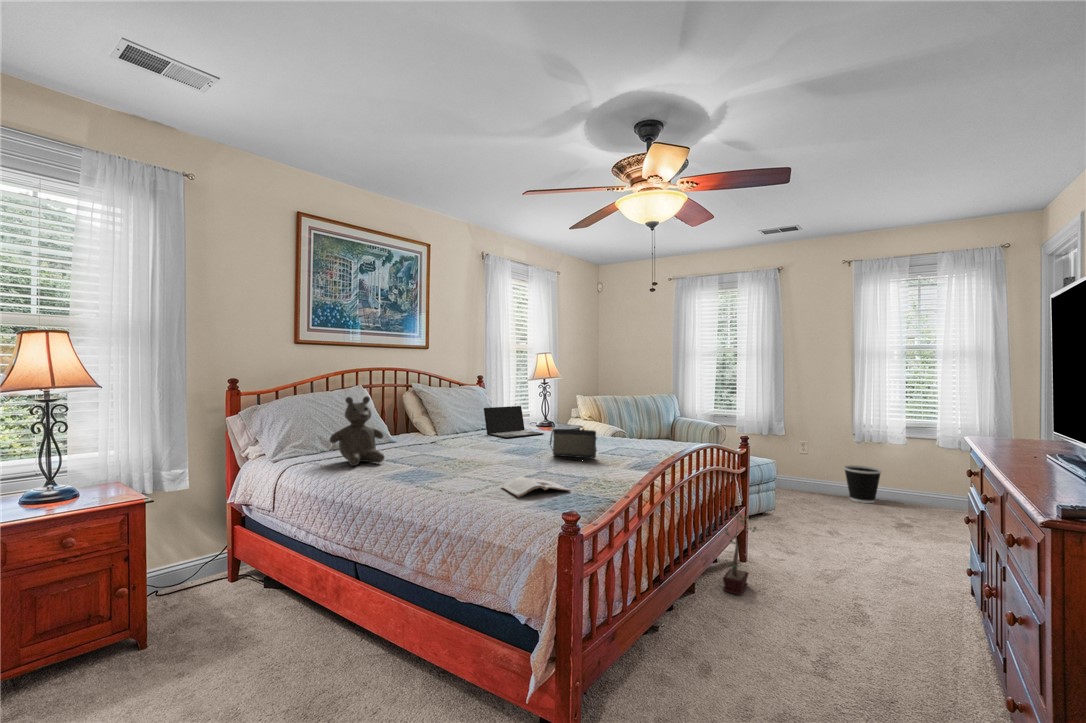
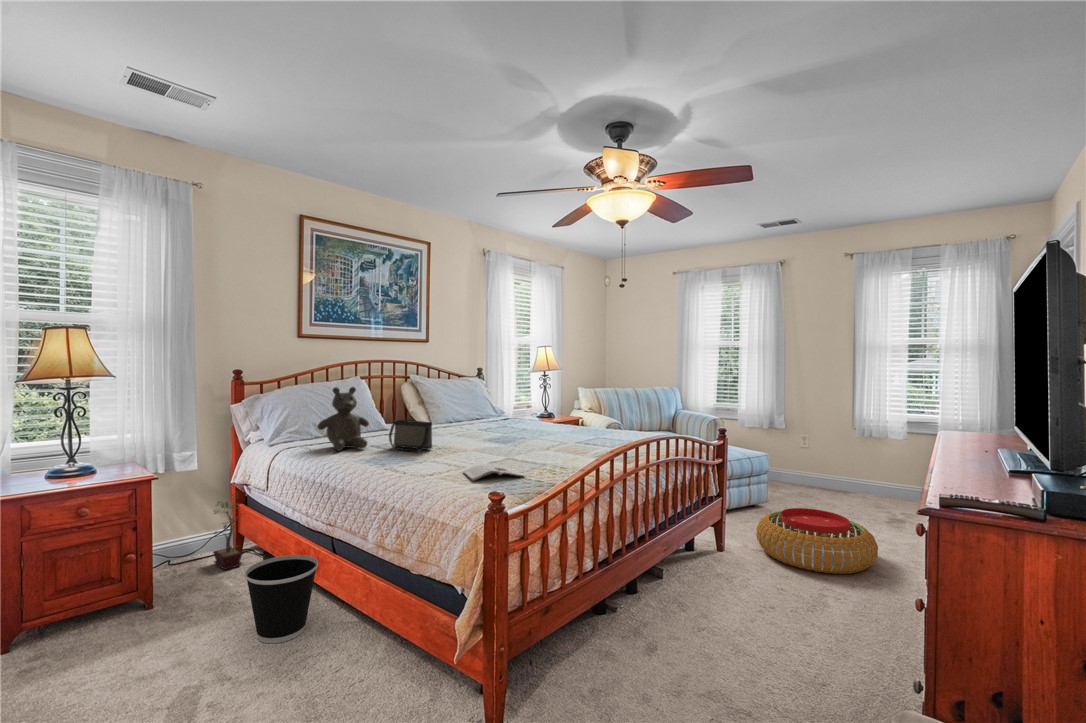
laptop: present [484,406,544,438] -> none [475,398,532,428]
handbag: present [550,429,597,460] -> present [389,420,432,451]
wastebasket: present [844,465,882,503] -> present [245,555,318,643]
potted plant: present [723,513,757,595] -> present [213,492,245,570]
pouf: none [777,514,903,580] -> present [756,508,878,574]

